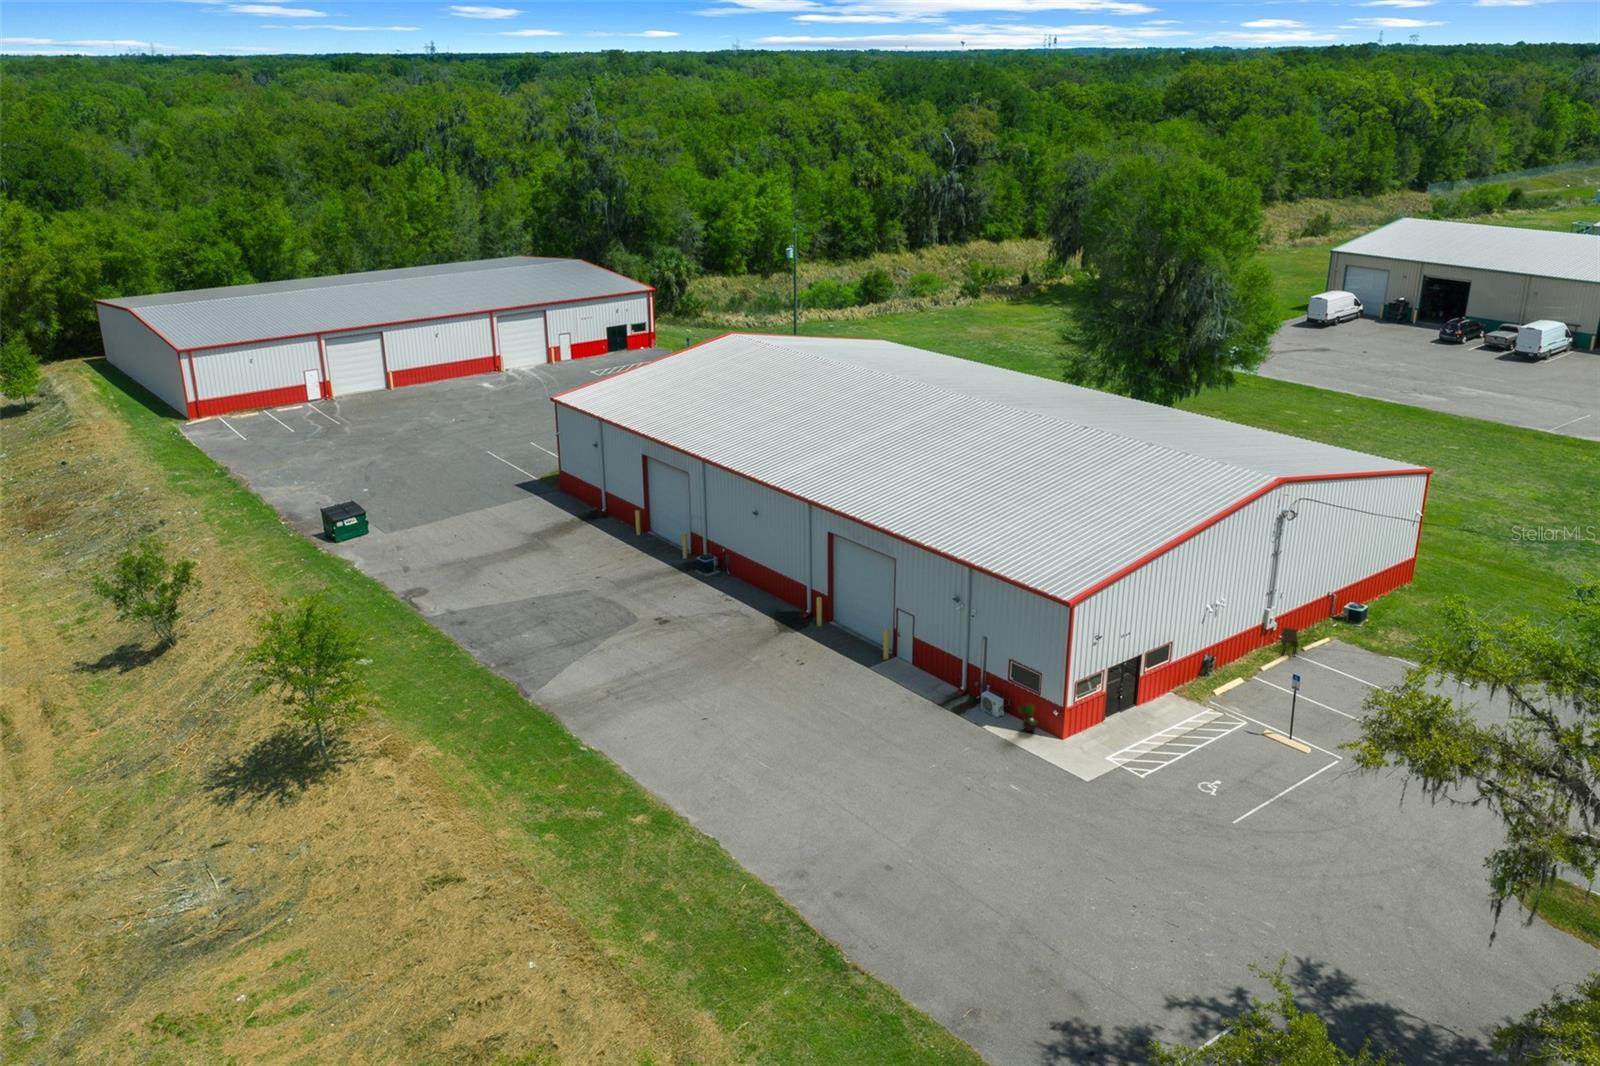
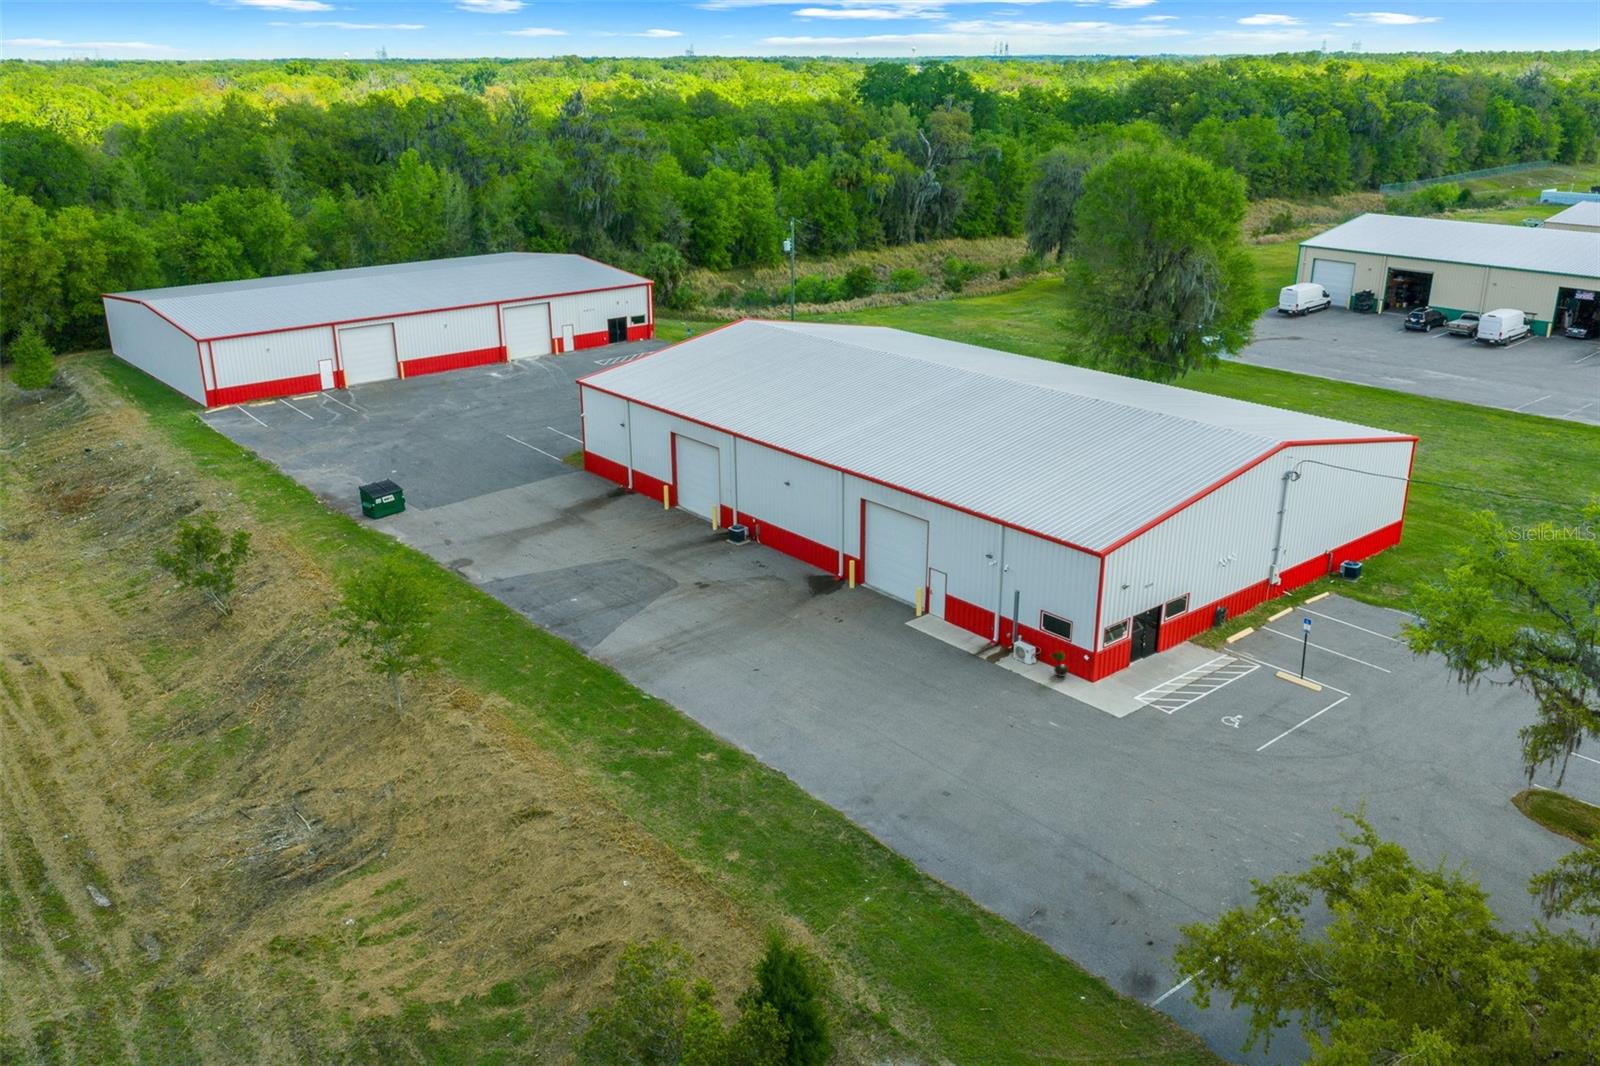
bench: present [1281,628,1298,657] -> none [1286,582,1303,609]

